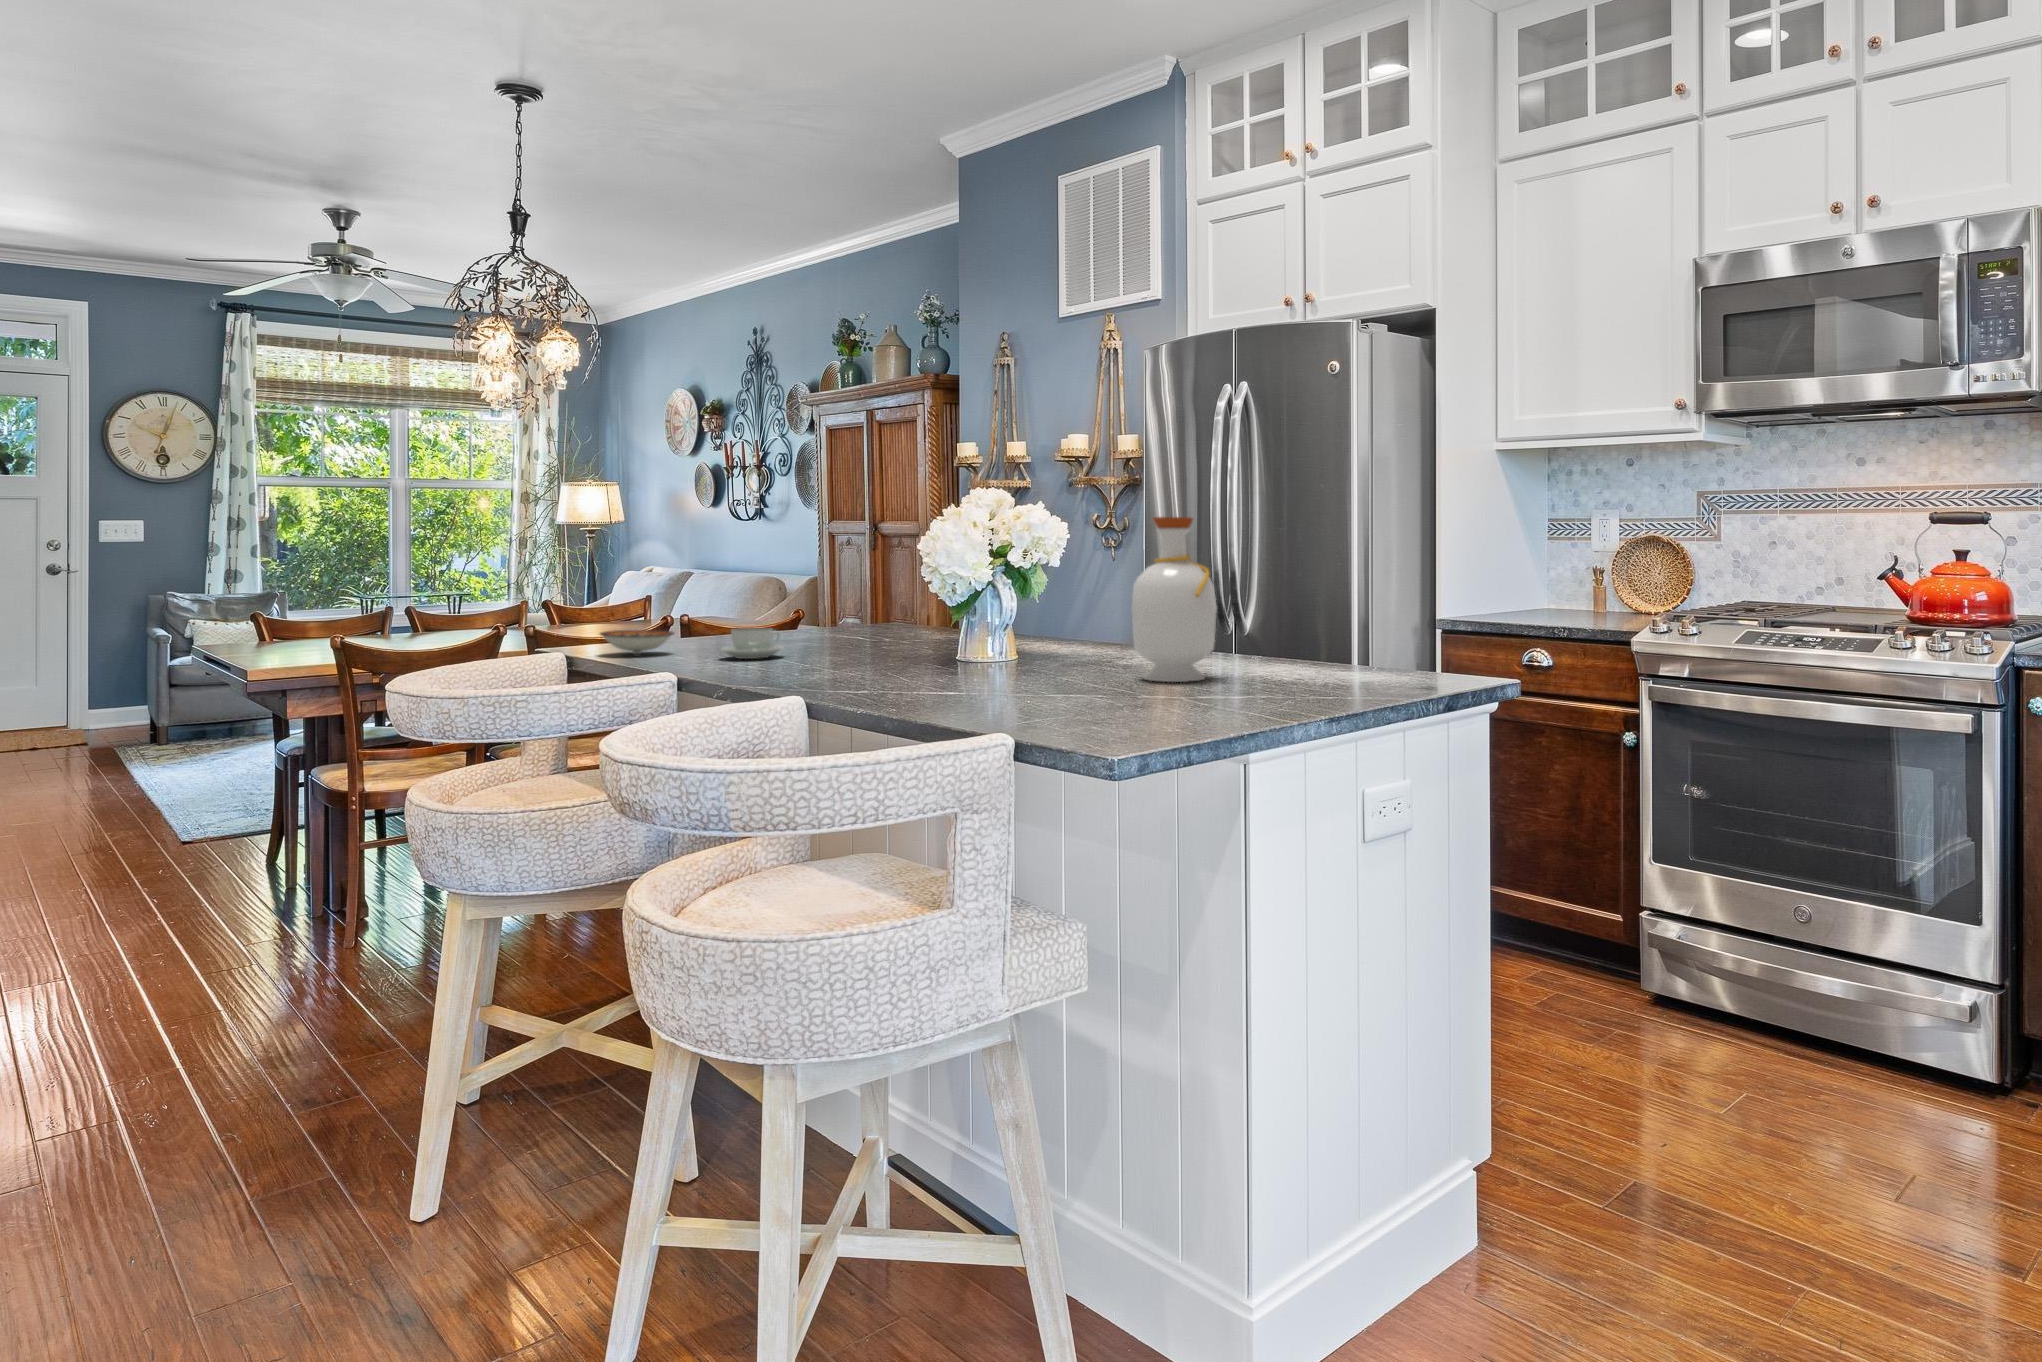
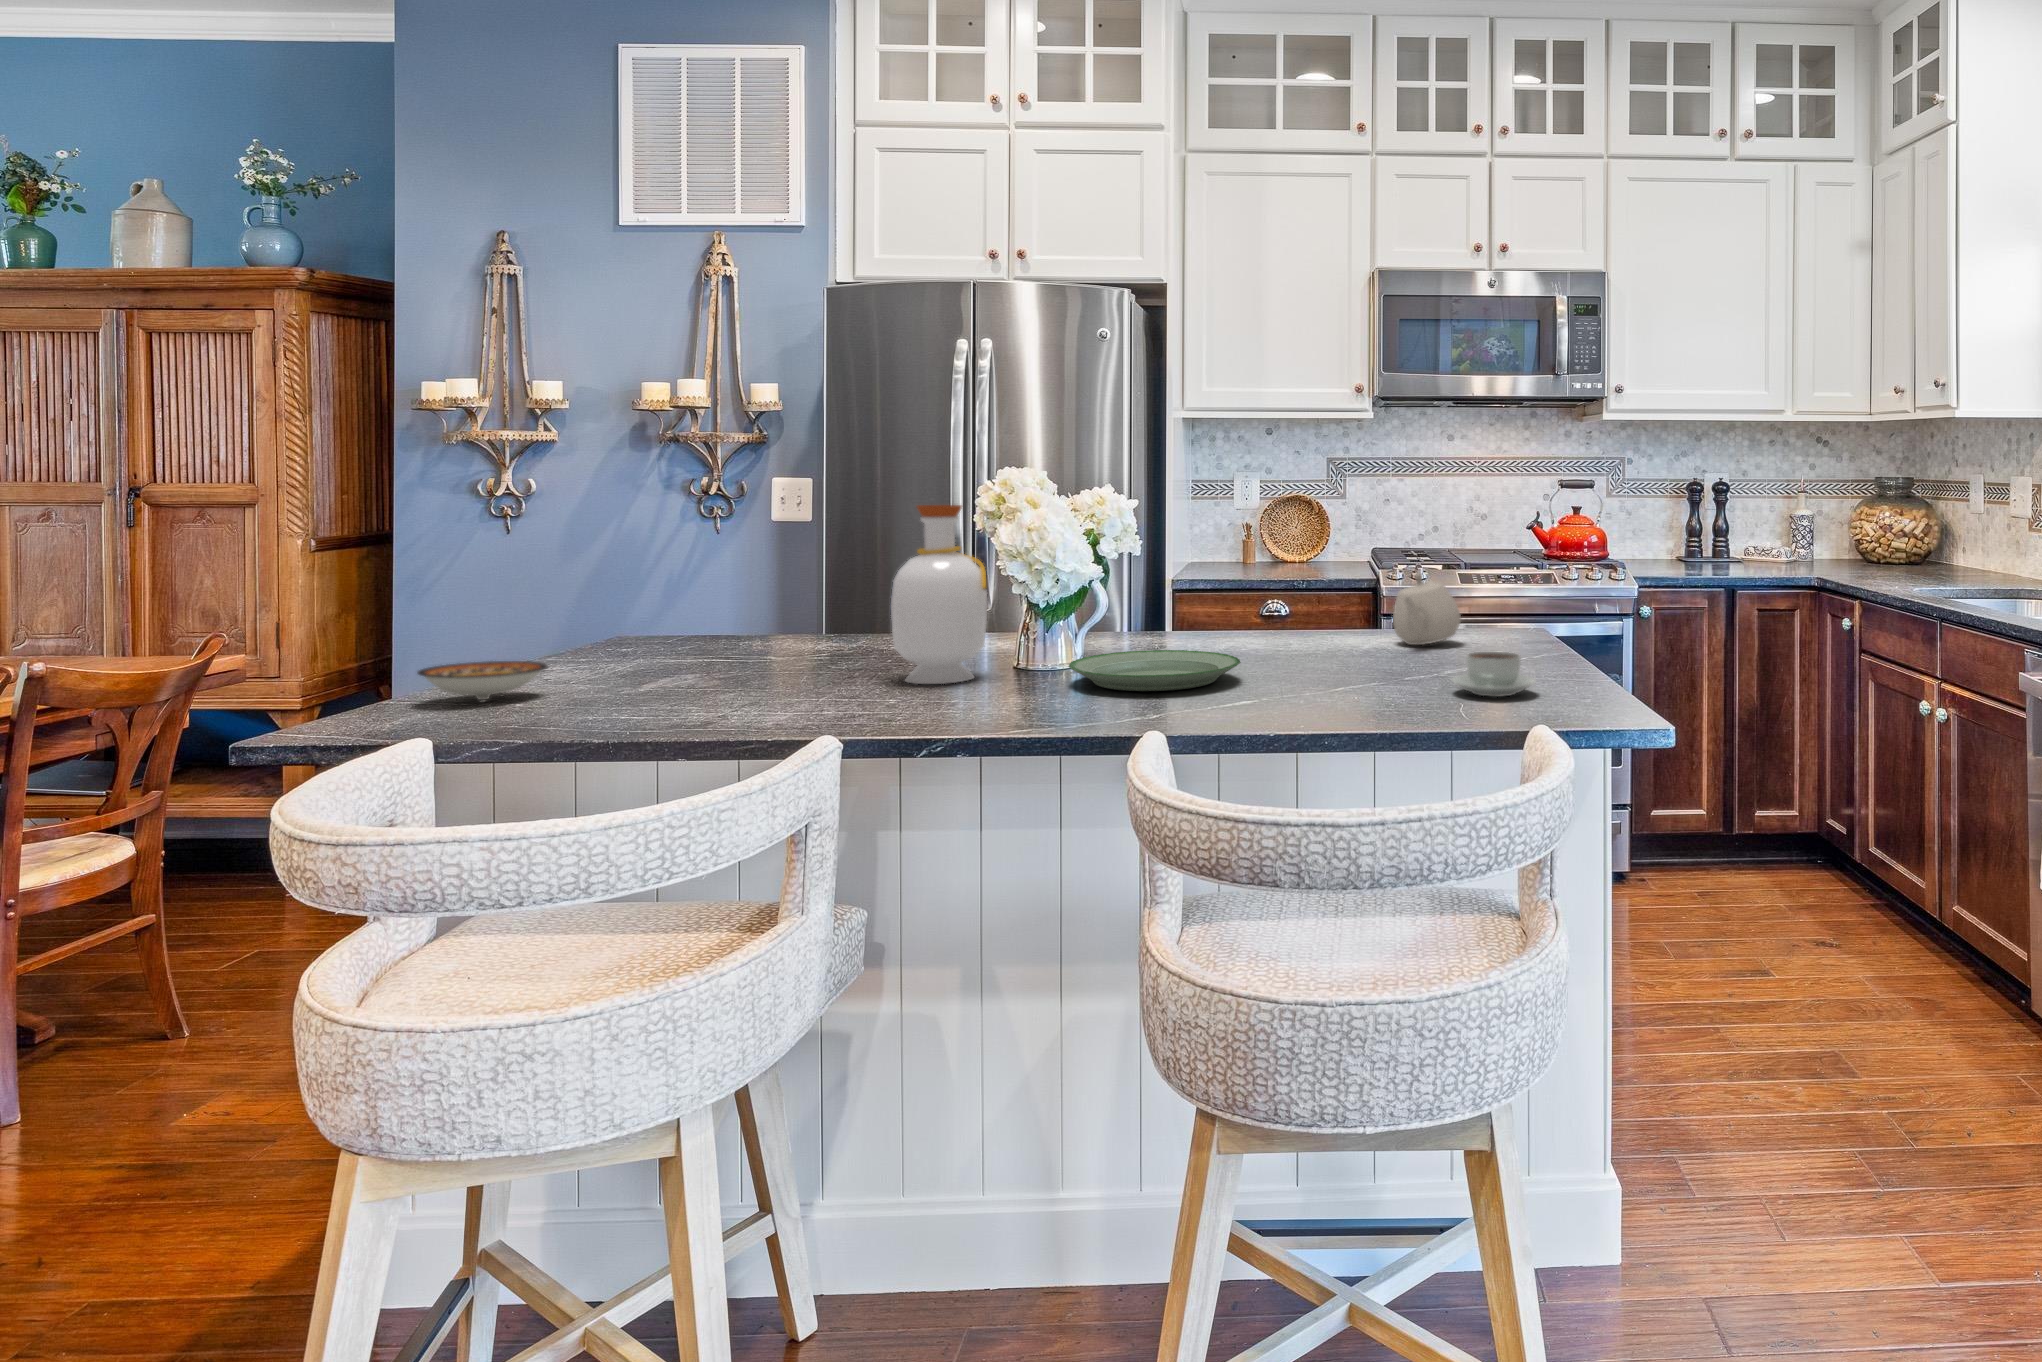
bottle: present [1131,517,1217,682] -> present [891,505,988,684]
teapot: none [1271,602,1381,684] -> present [1393,573,1461,645]
coffee cup: present [720,628,784,659] -> present [1452,652,1536,697]
plate: none [888,658,1049,690] -> present [1069,650,1241,691]

